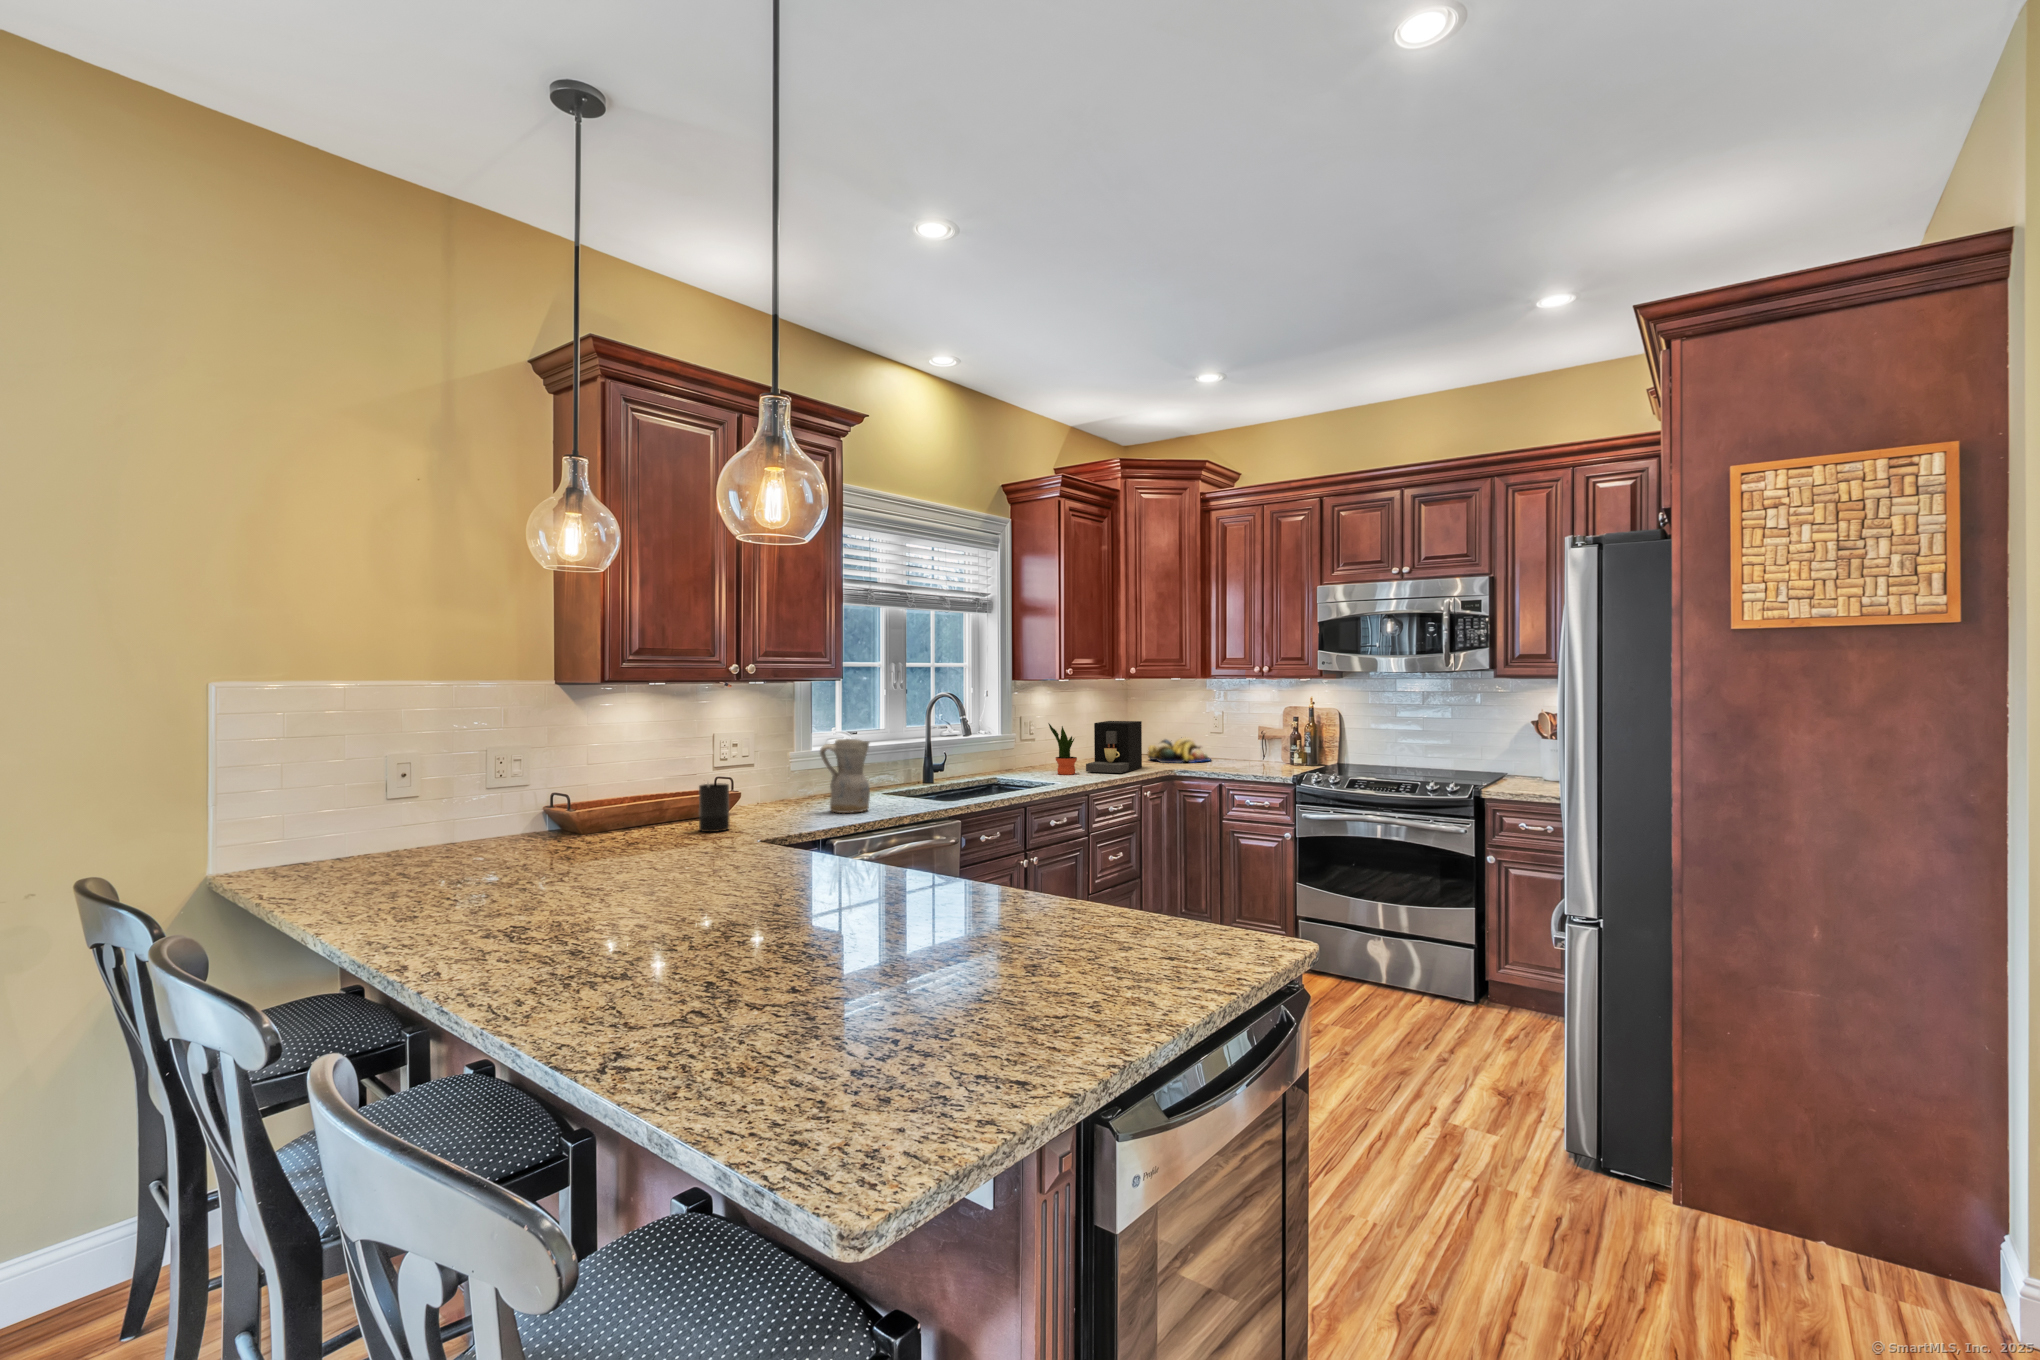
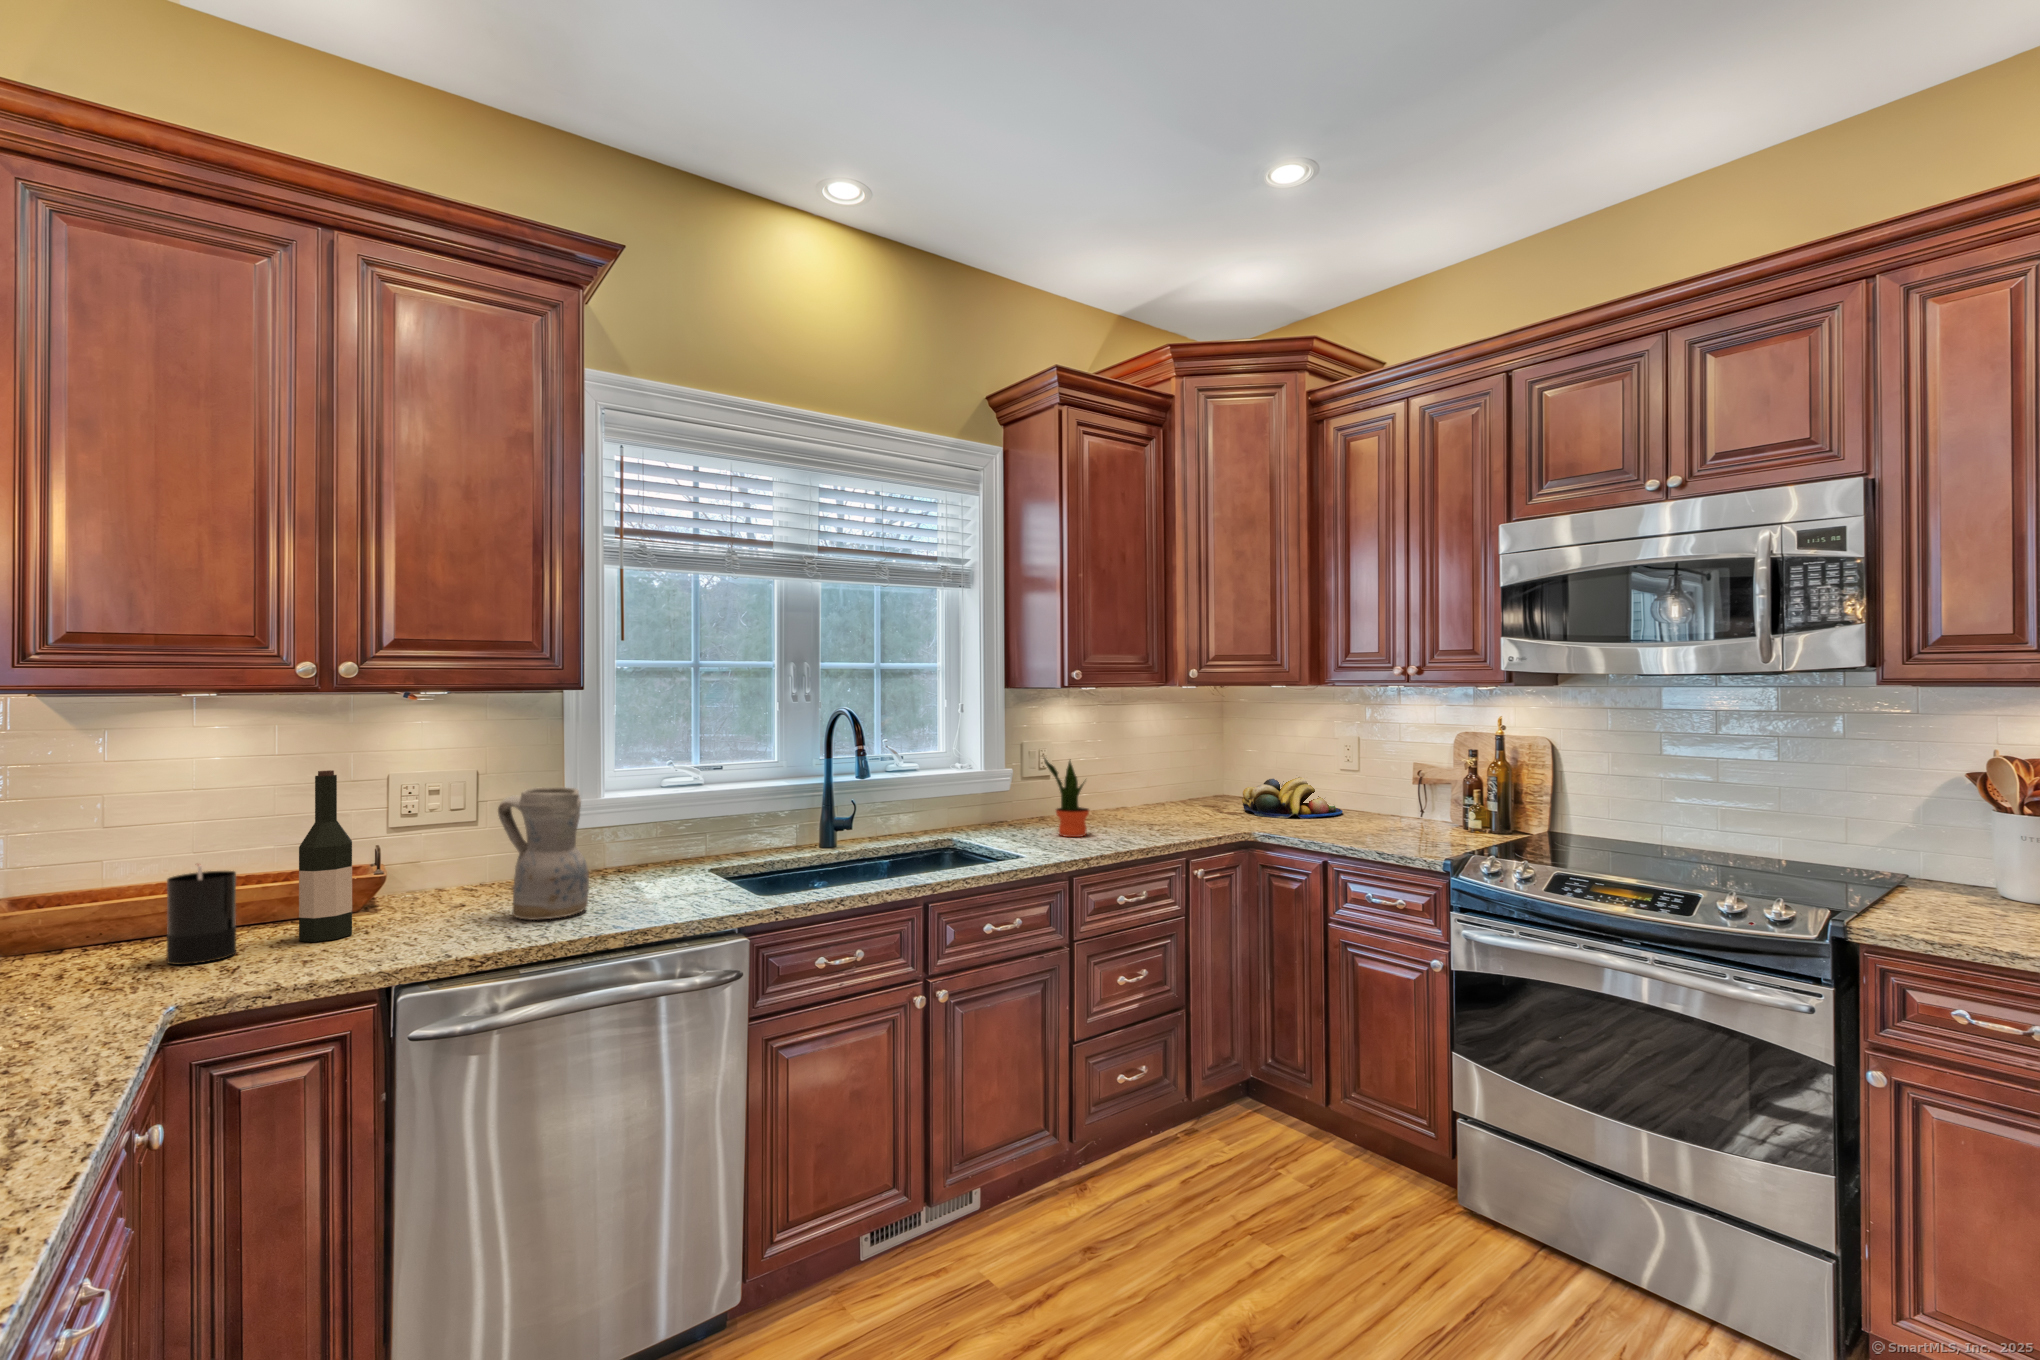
coffee maker: present [1086,721,1142,773] -> none [1107,751,1211,837]
wine bottle: none [738,729,765,824] -> present [299,770,352,942]

